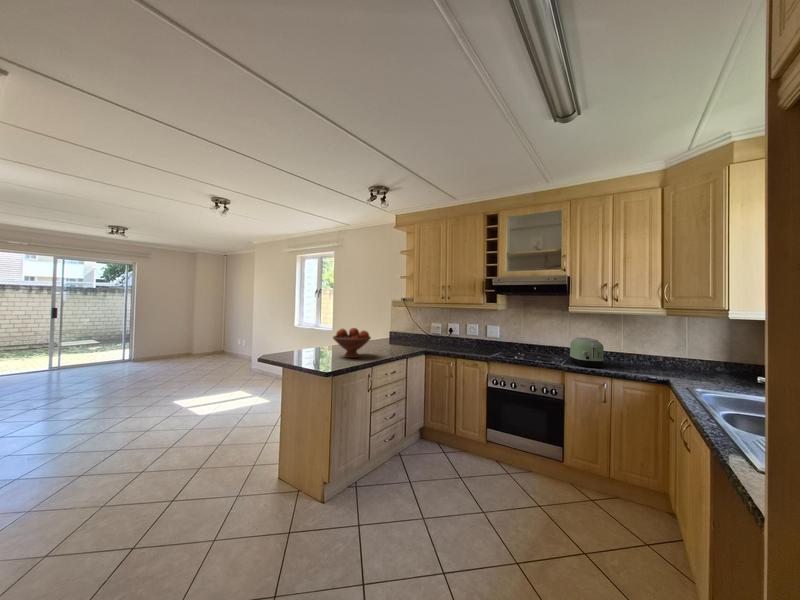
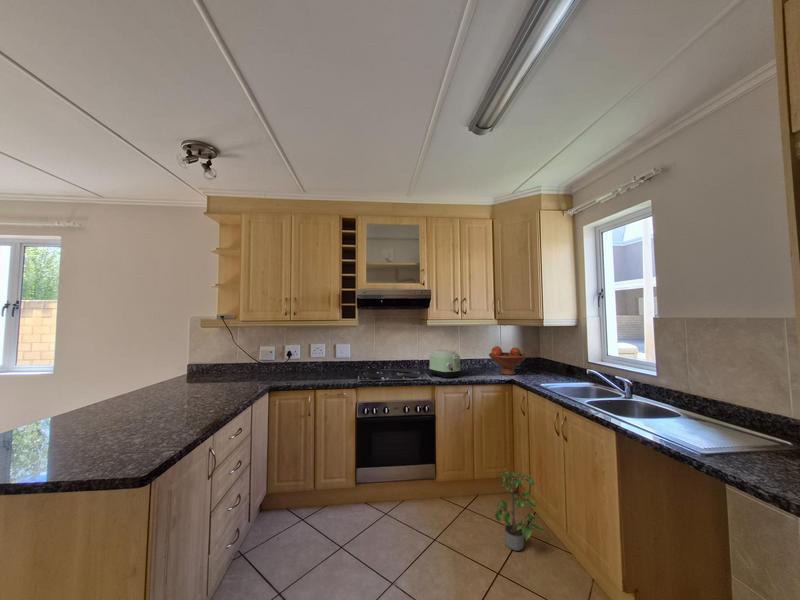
fruit bowl: present [333,328,371,358] -> present [489,346,527,375]
potted plant: none [605,464,661,555] -> present [495,470,543,551]

